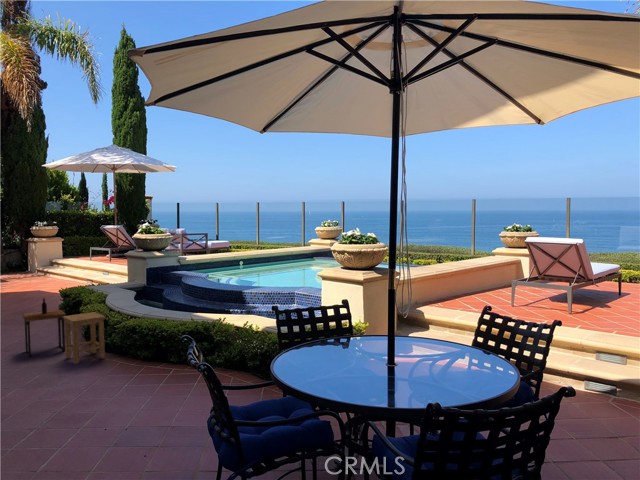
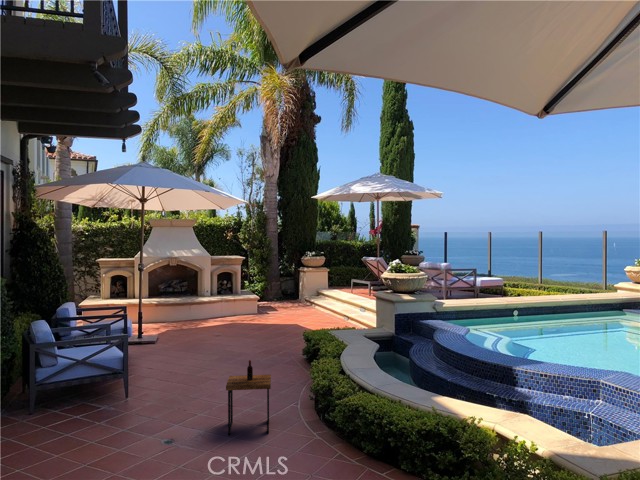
stool: present [63,312,106,364] -> none [261,389,308,466]

